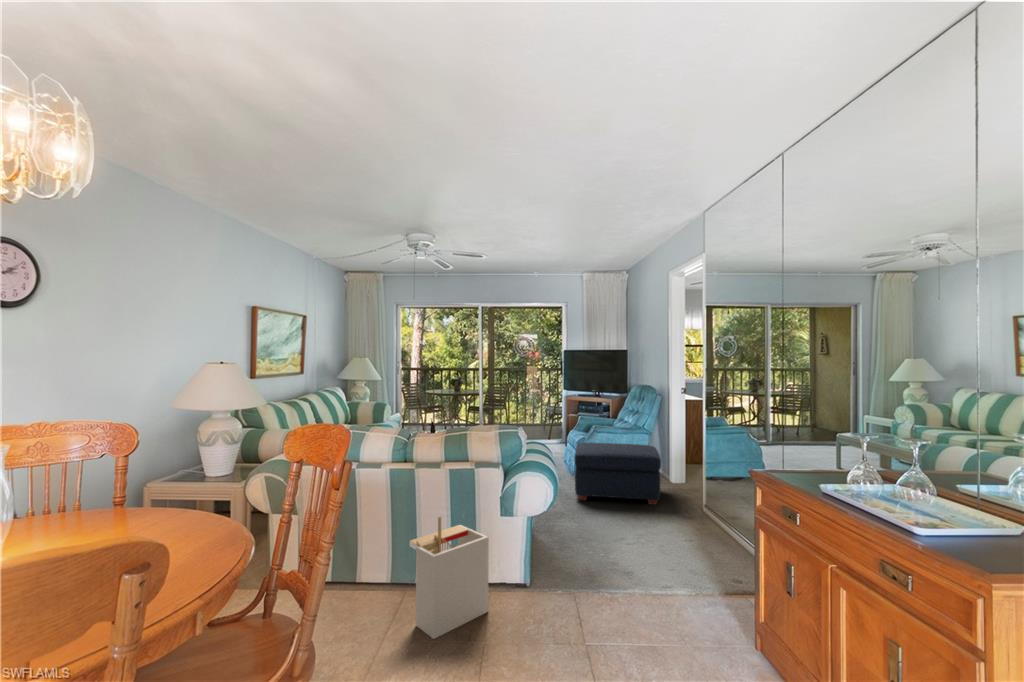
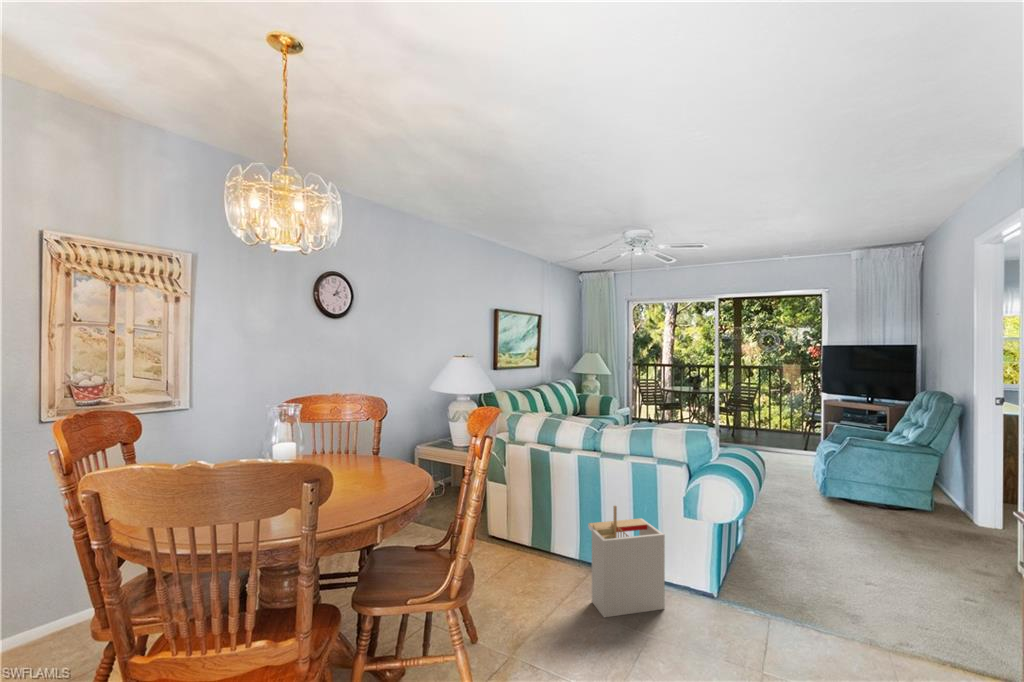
ottoman: present [574,443,661,504] -> none [812,457,942,547]

